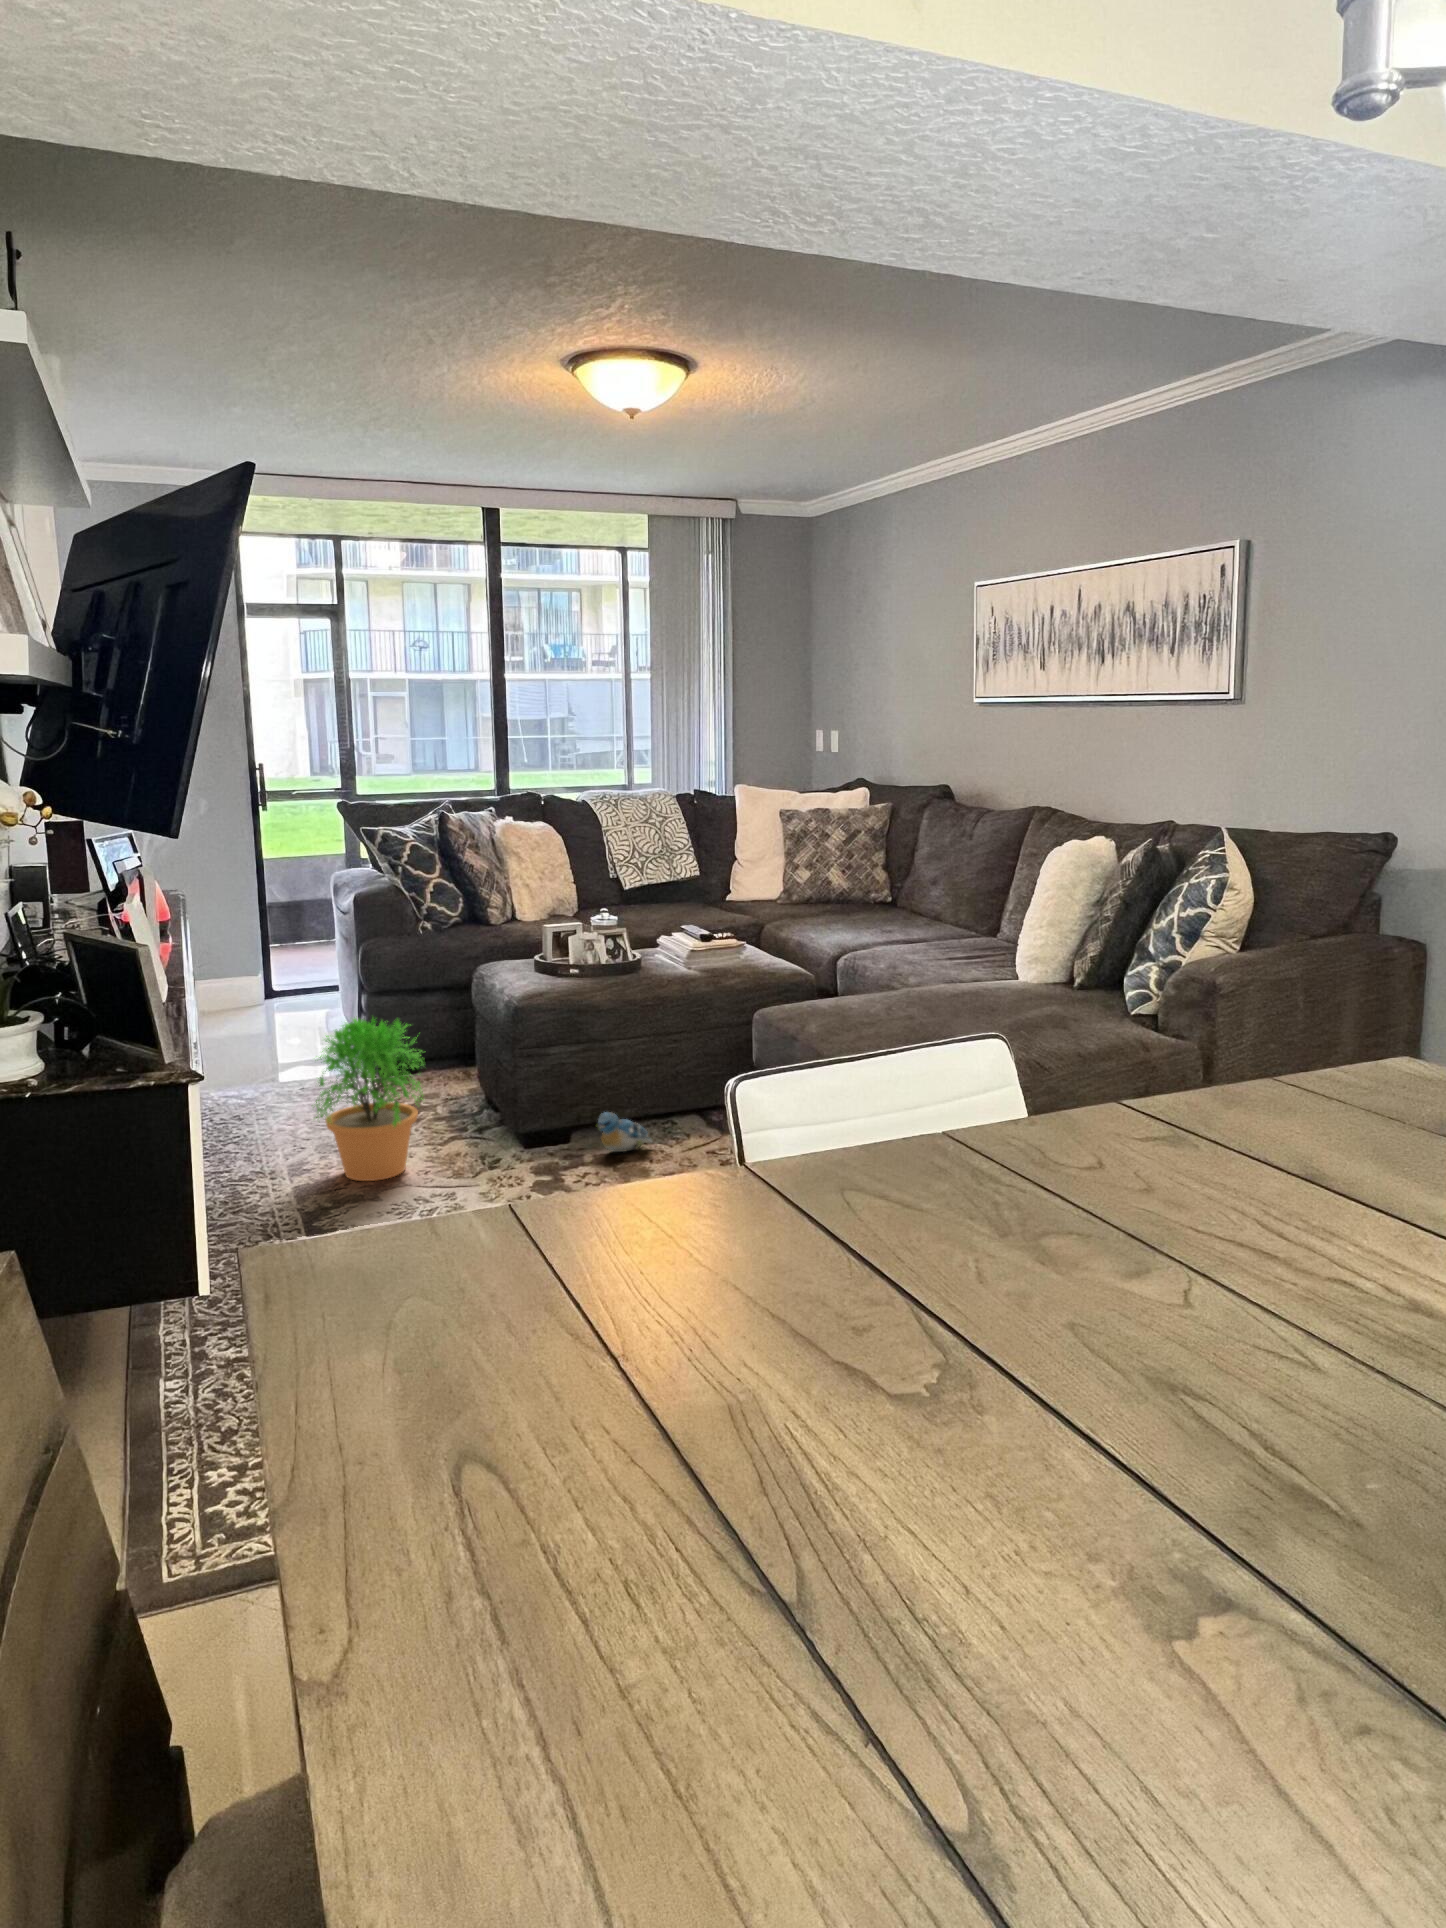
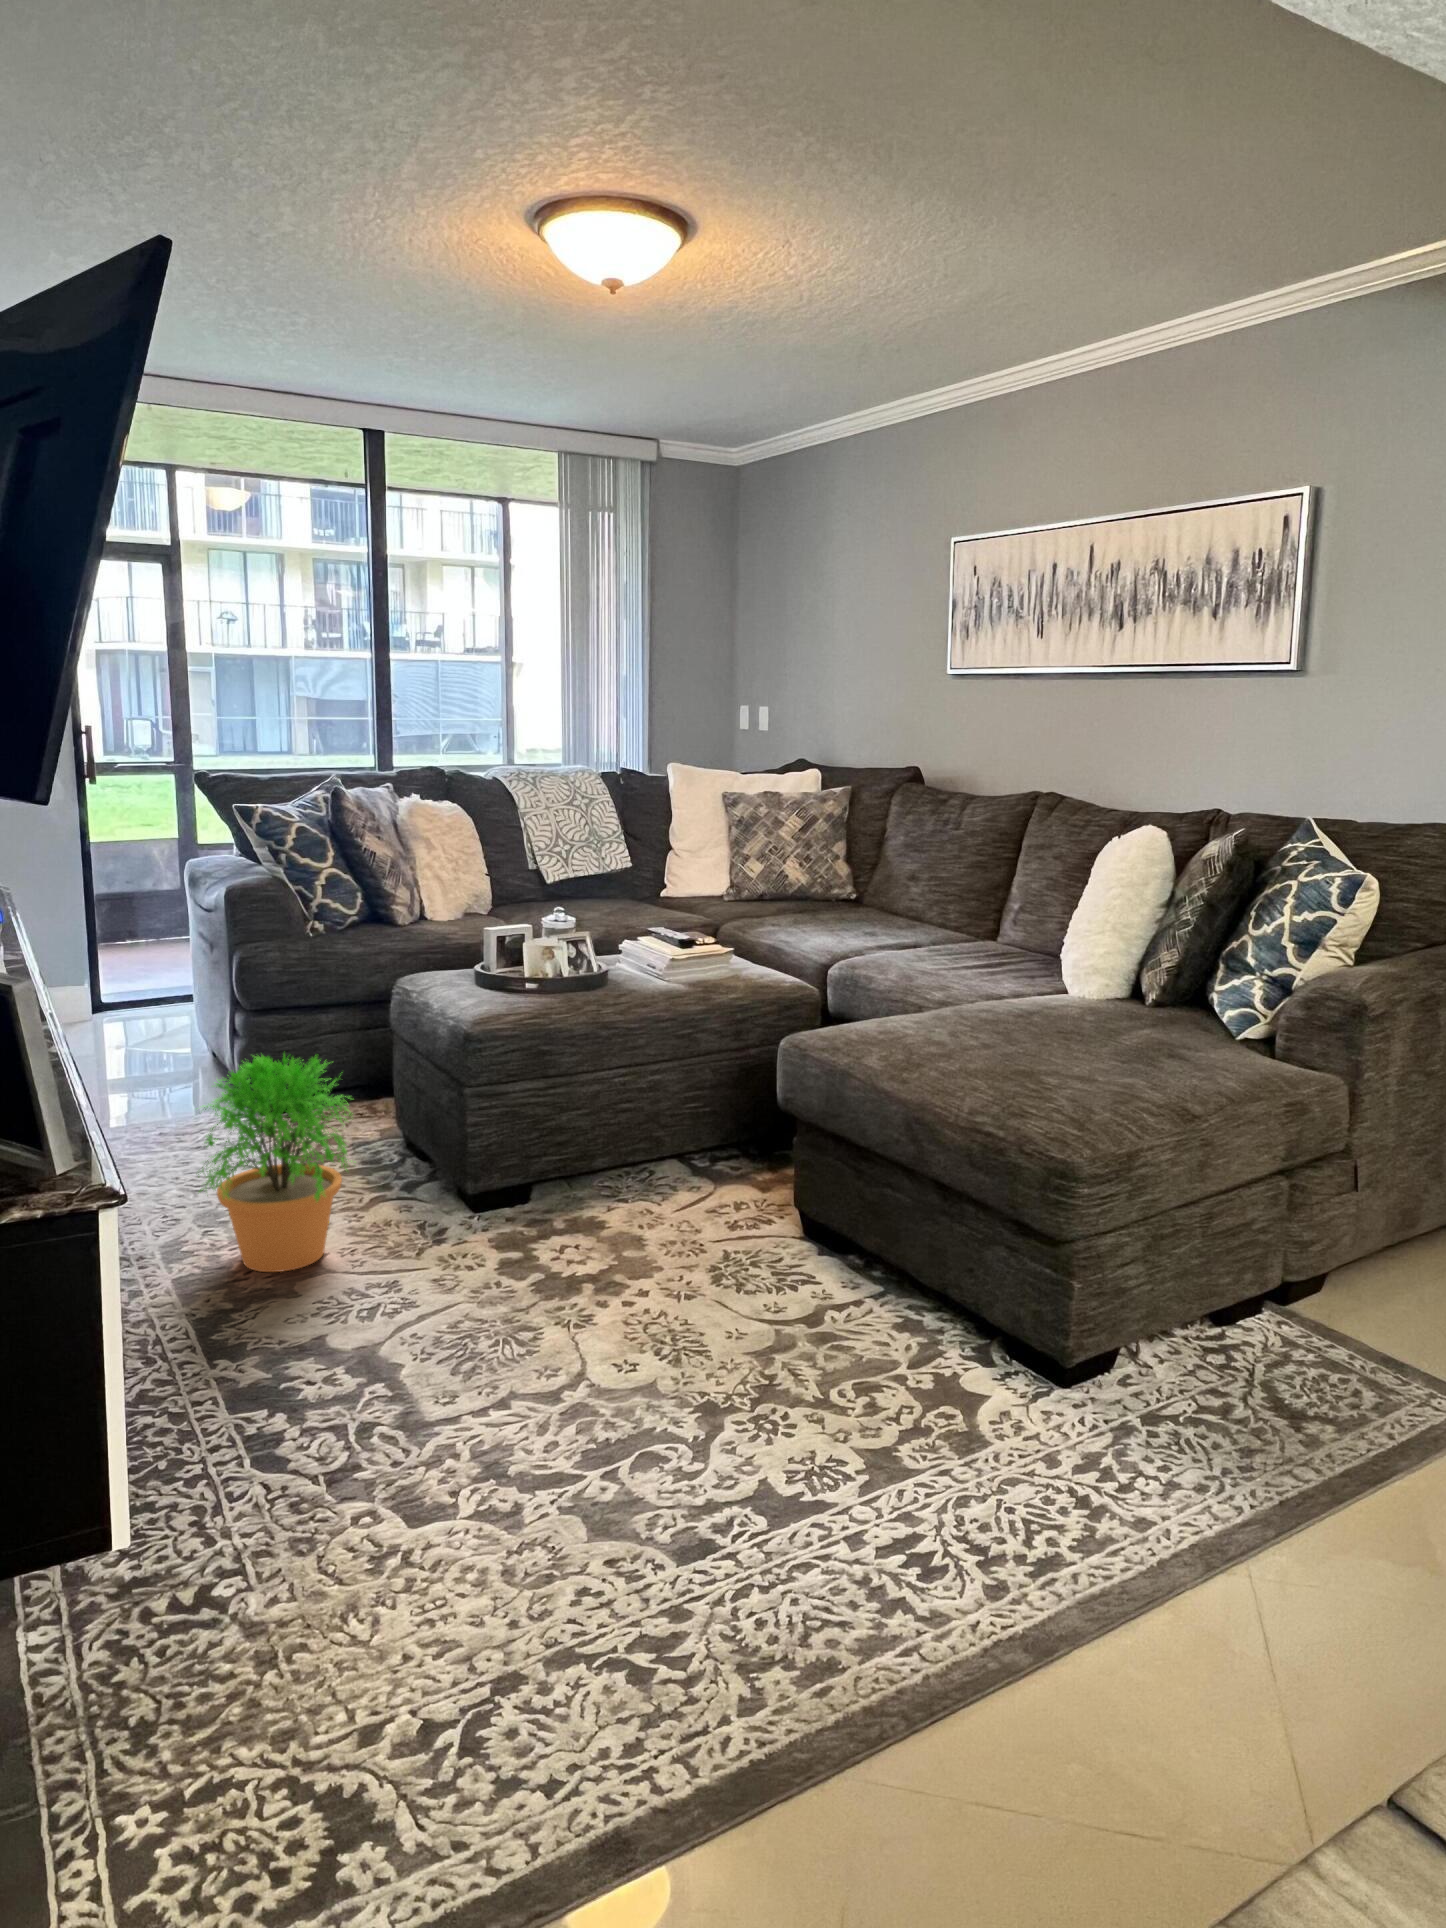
plush toy: present [596,1112,653,1152] -> none [572,1169,645,1219]

